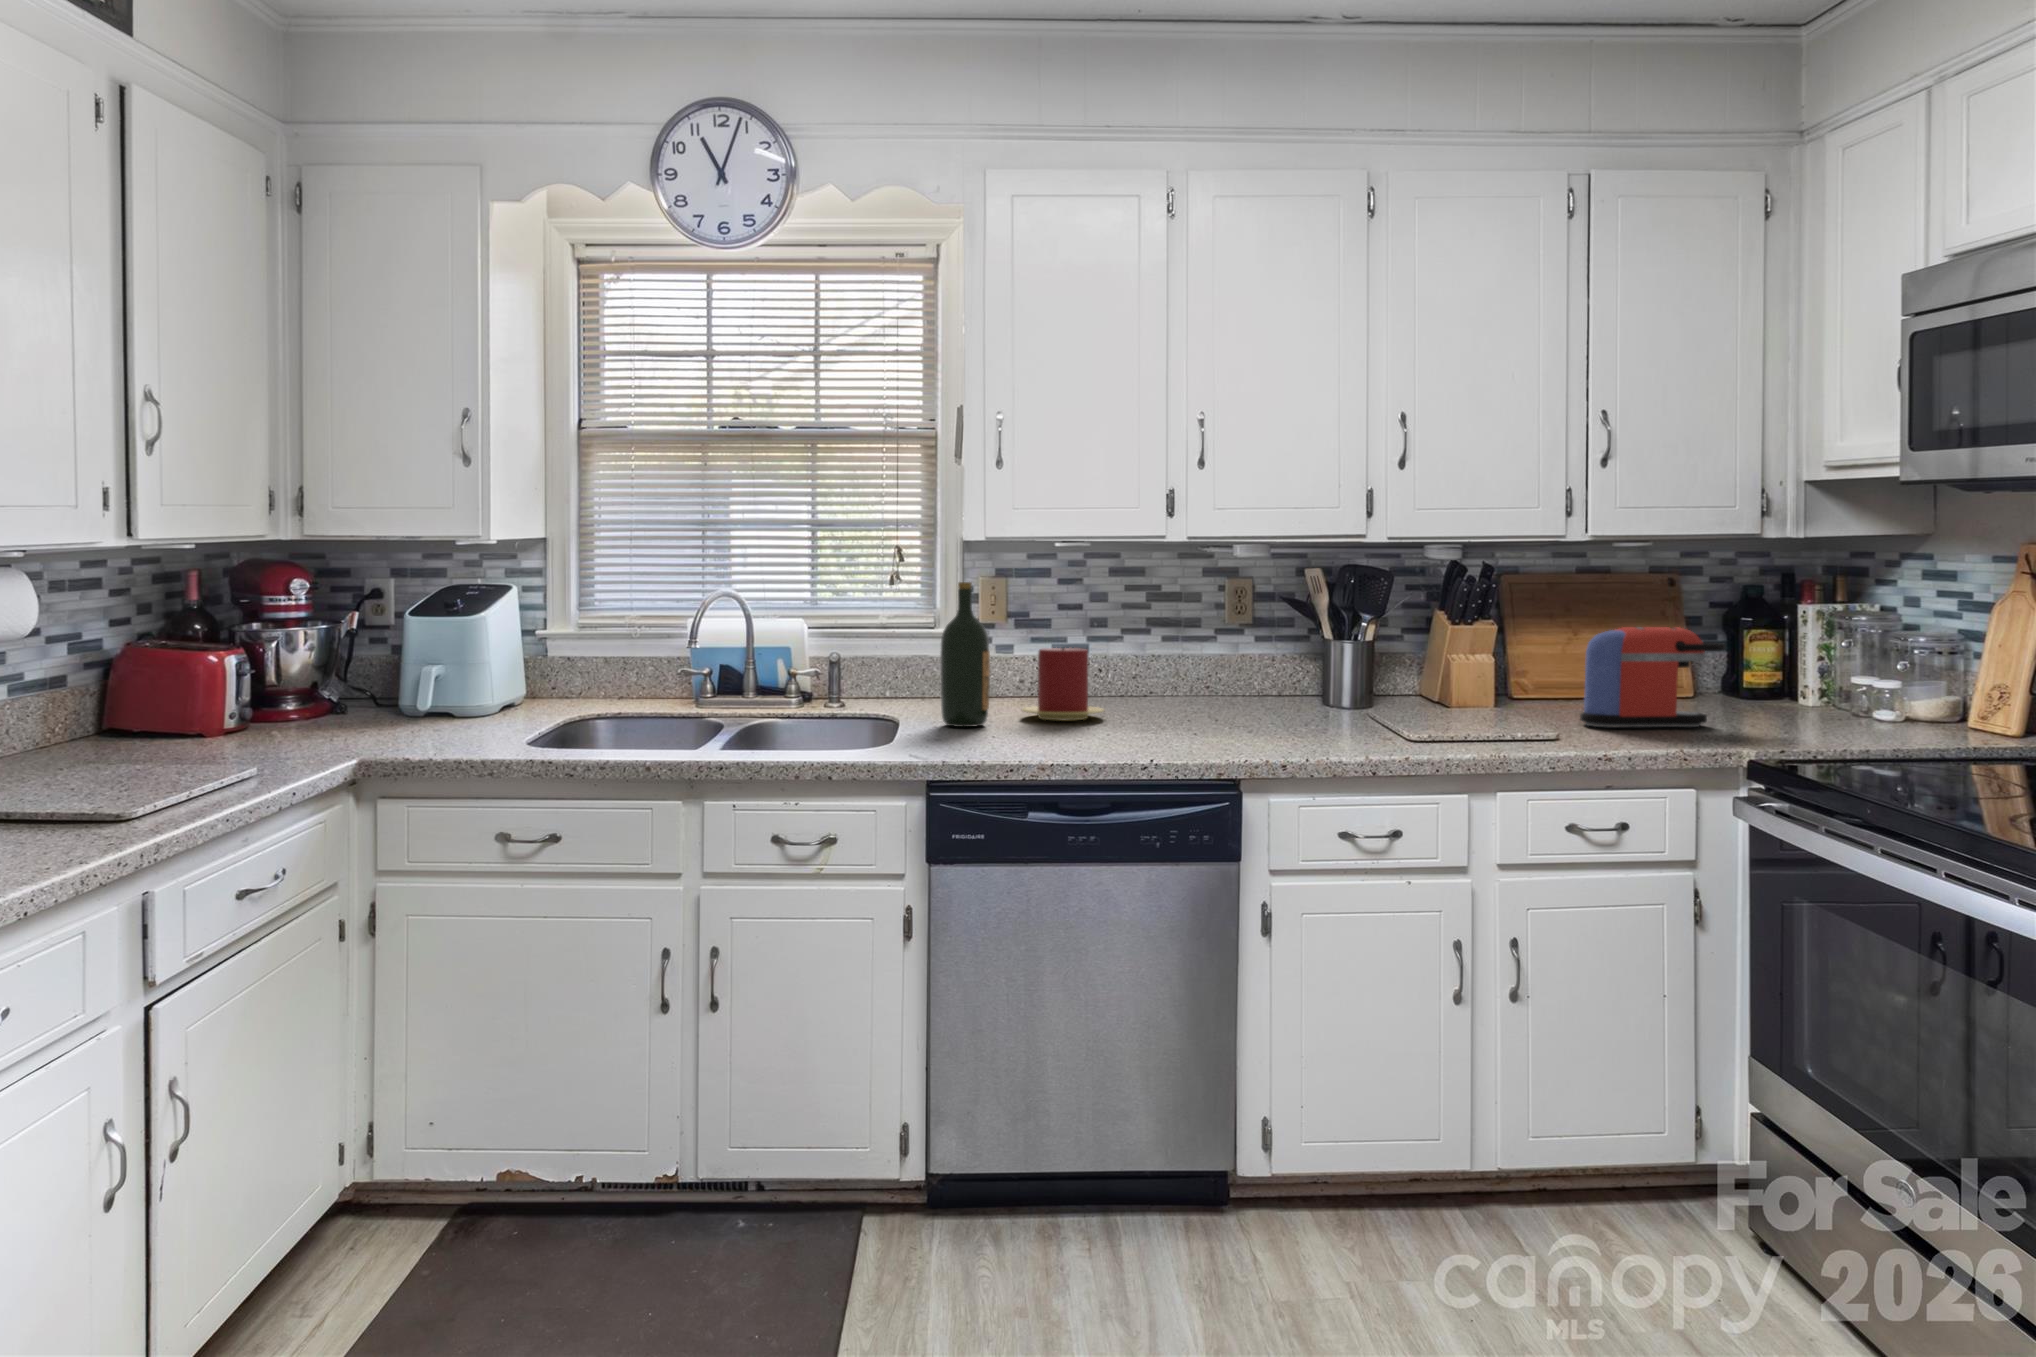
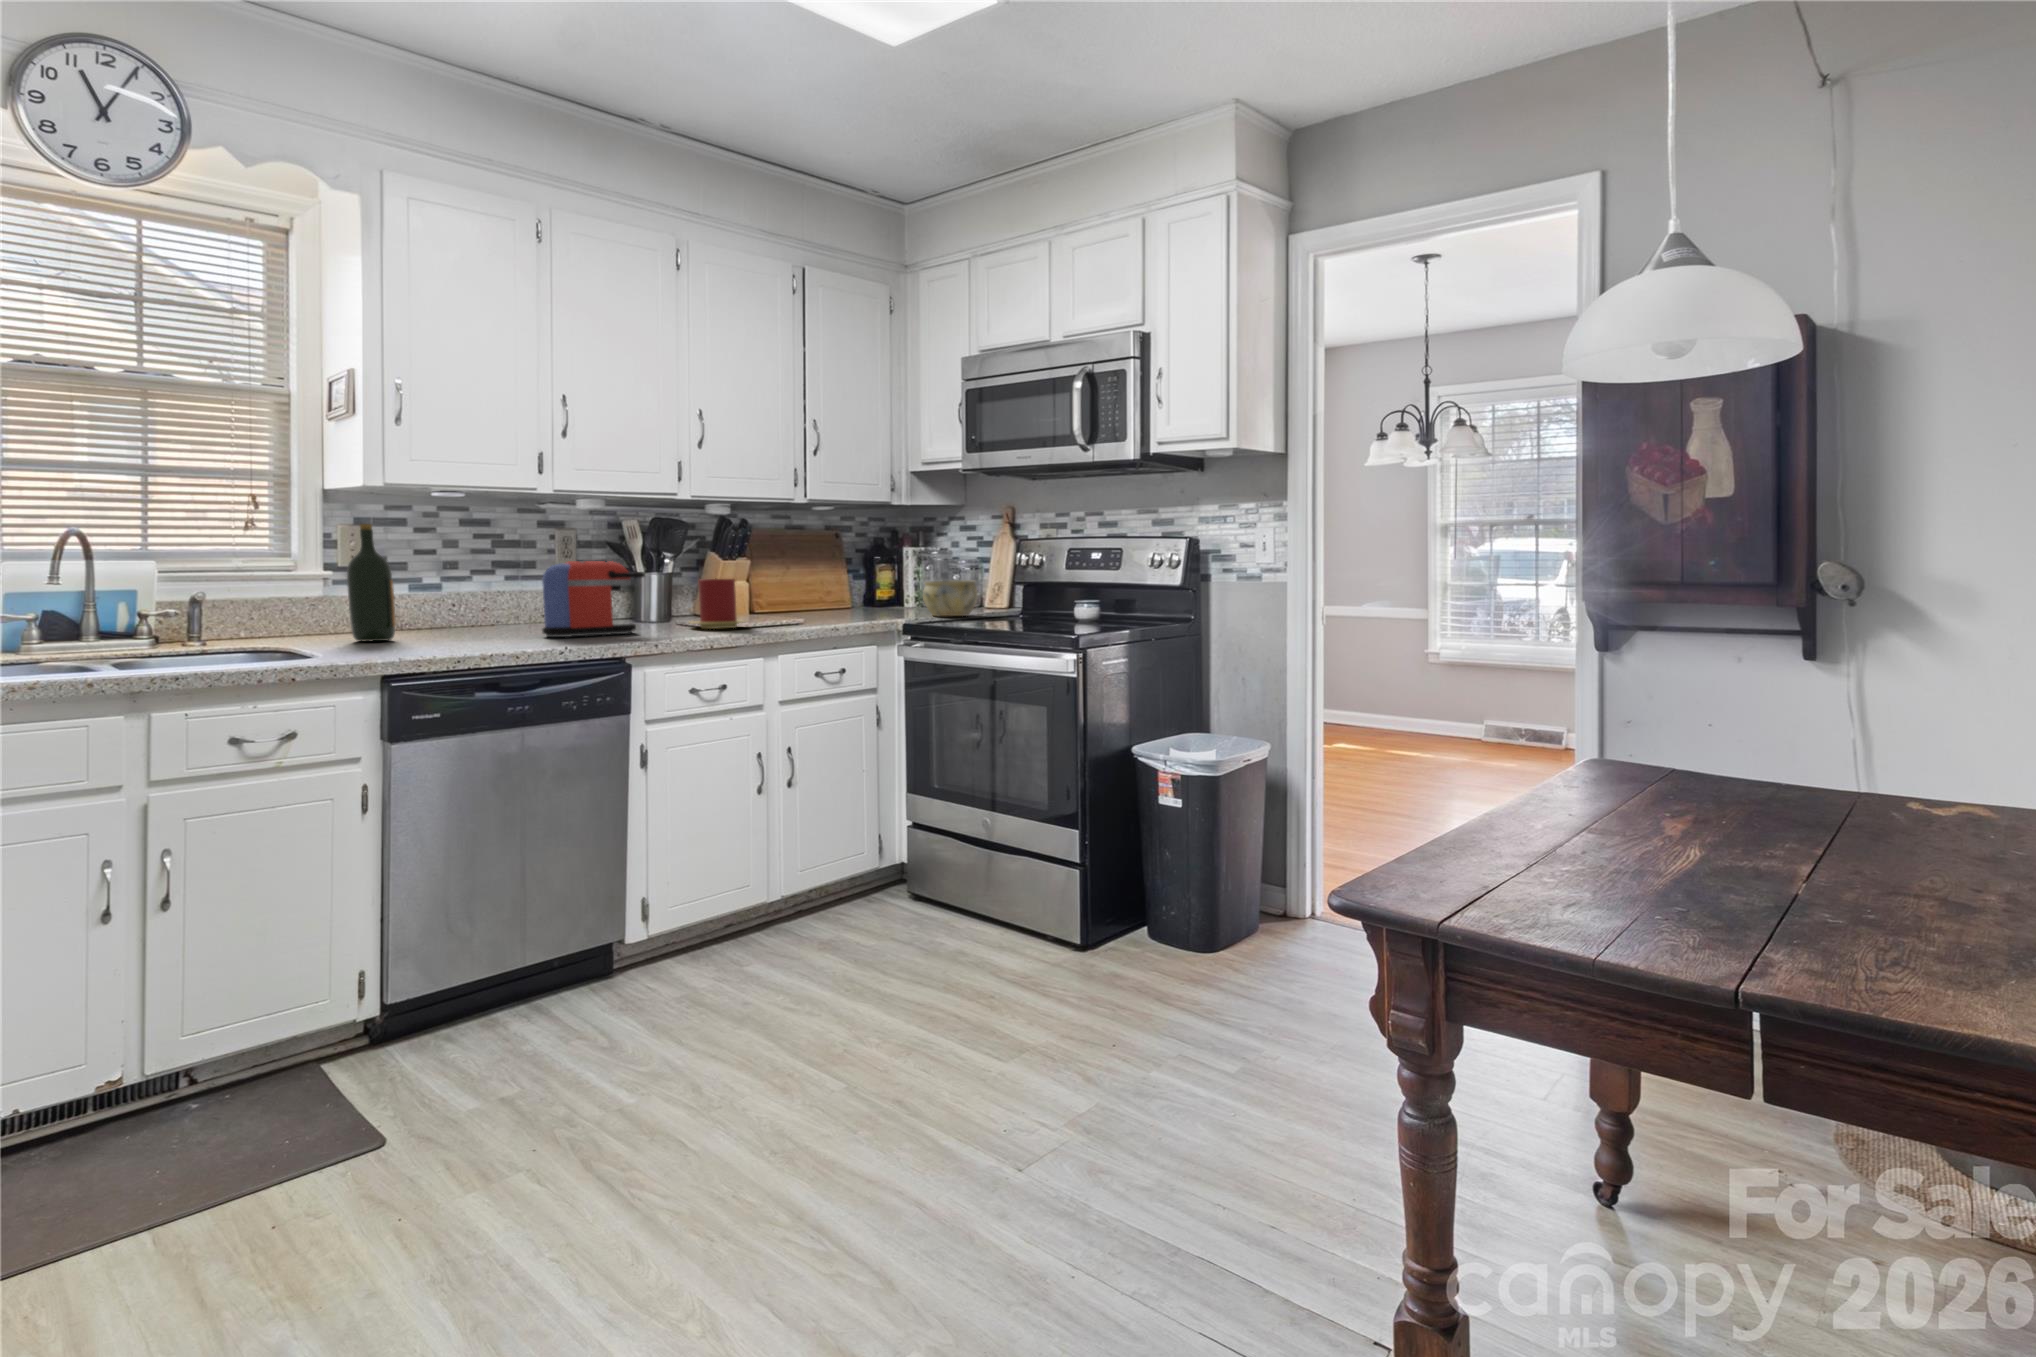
coffee maker: present [1580,627,1726,727] -> present [542,561,645,637]
candle: present [1022,648,1104,721] -> present [690,578,747,629]
ceramic bowl: none [1811,667,1928,735] -> present [923,580,978,616]

